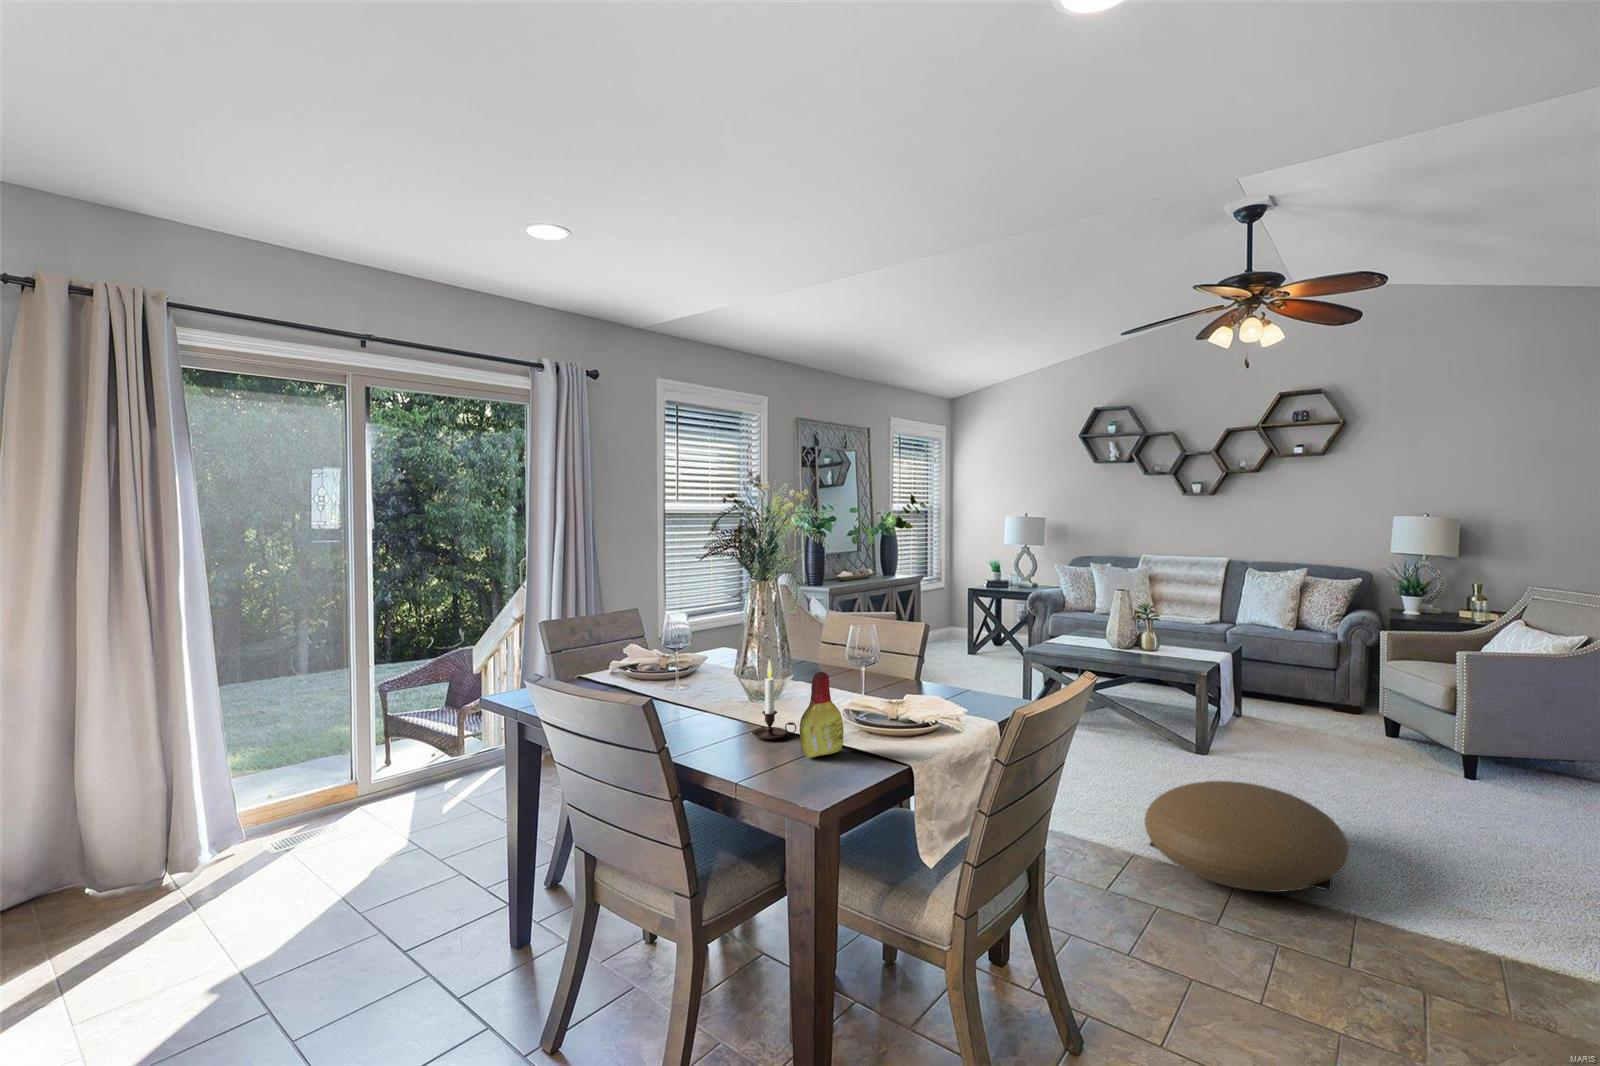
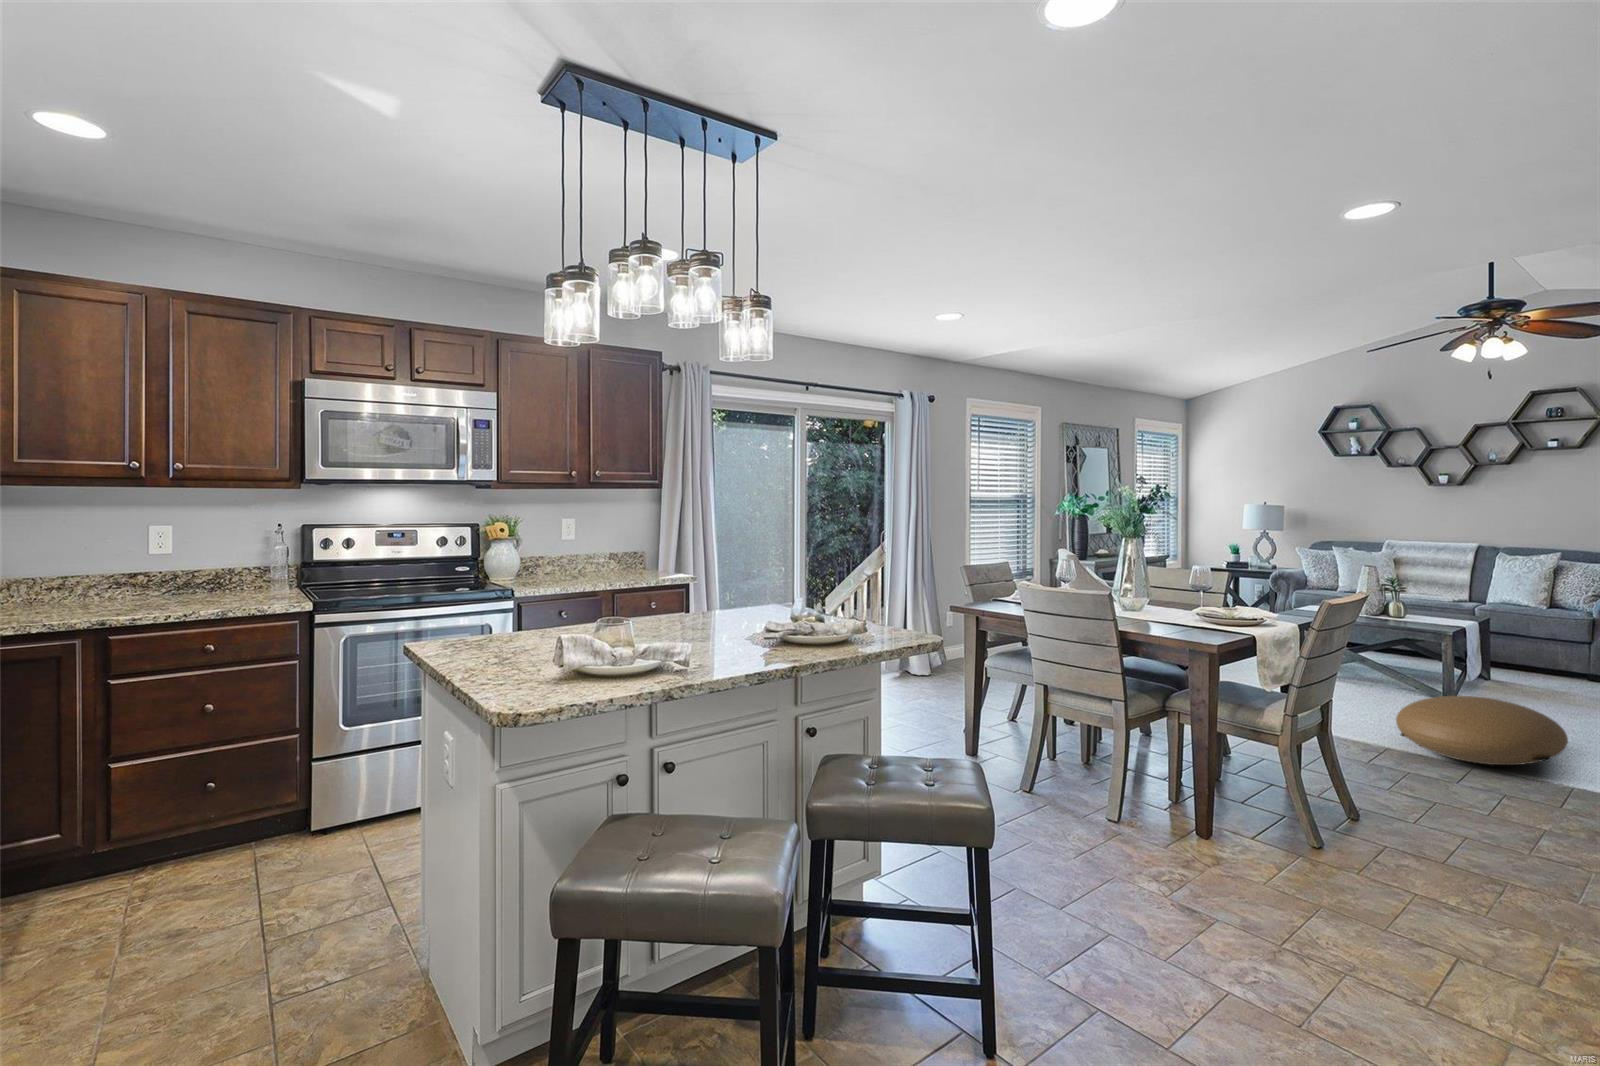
candle: present [752,660,796,739] -> none [1140,578,1169,624]
bottle: present [800,672,844,757] -> none [1181,582,1206,630]

